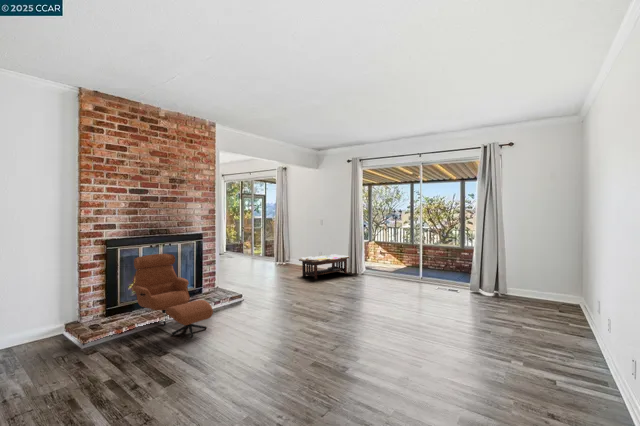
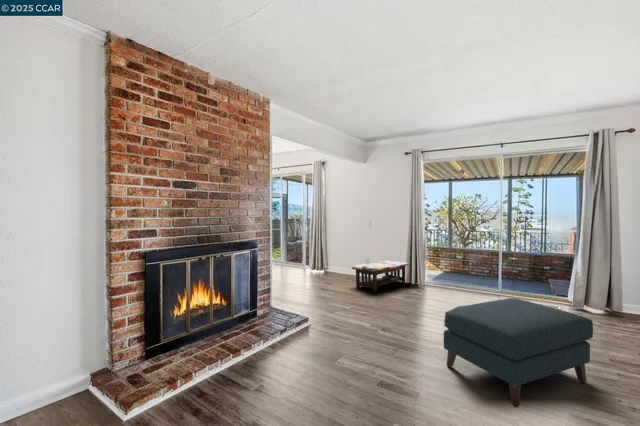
armchair: present [132,254,213,337] -> none [181,268,299,394]
ottoman: none [322,277,417,345] -> present [444,298,593,407]

